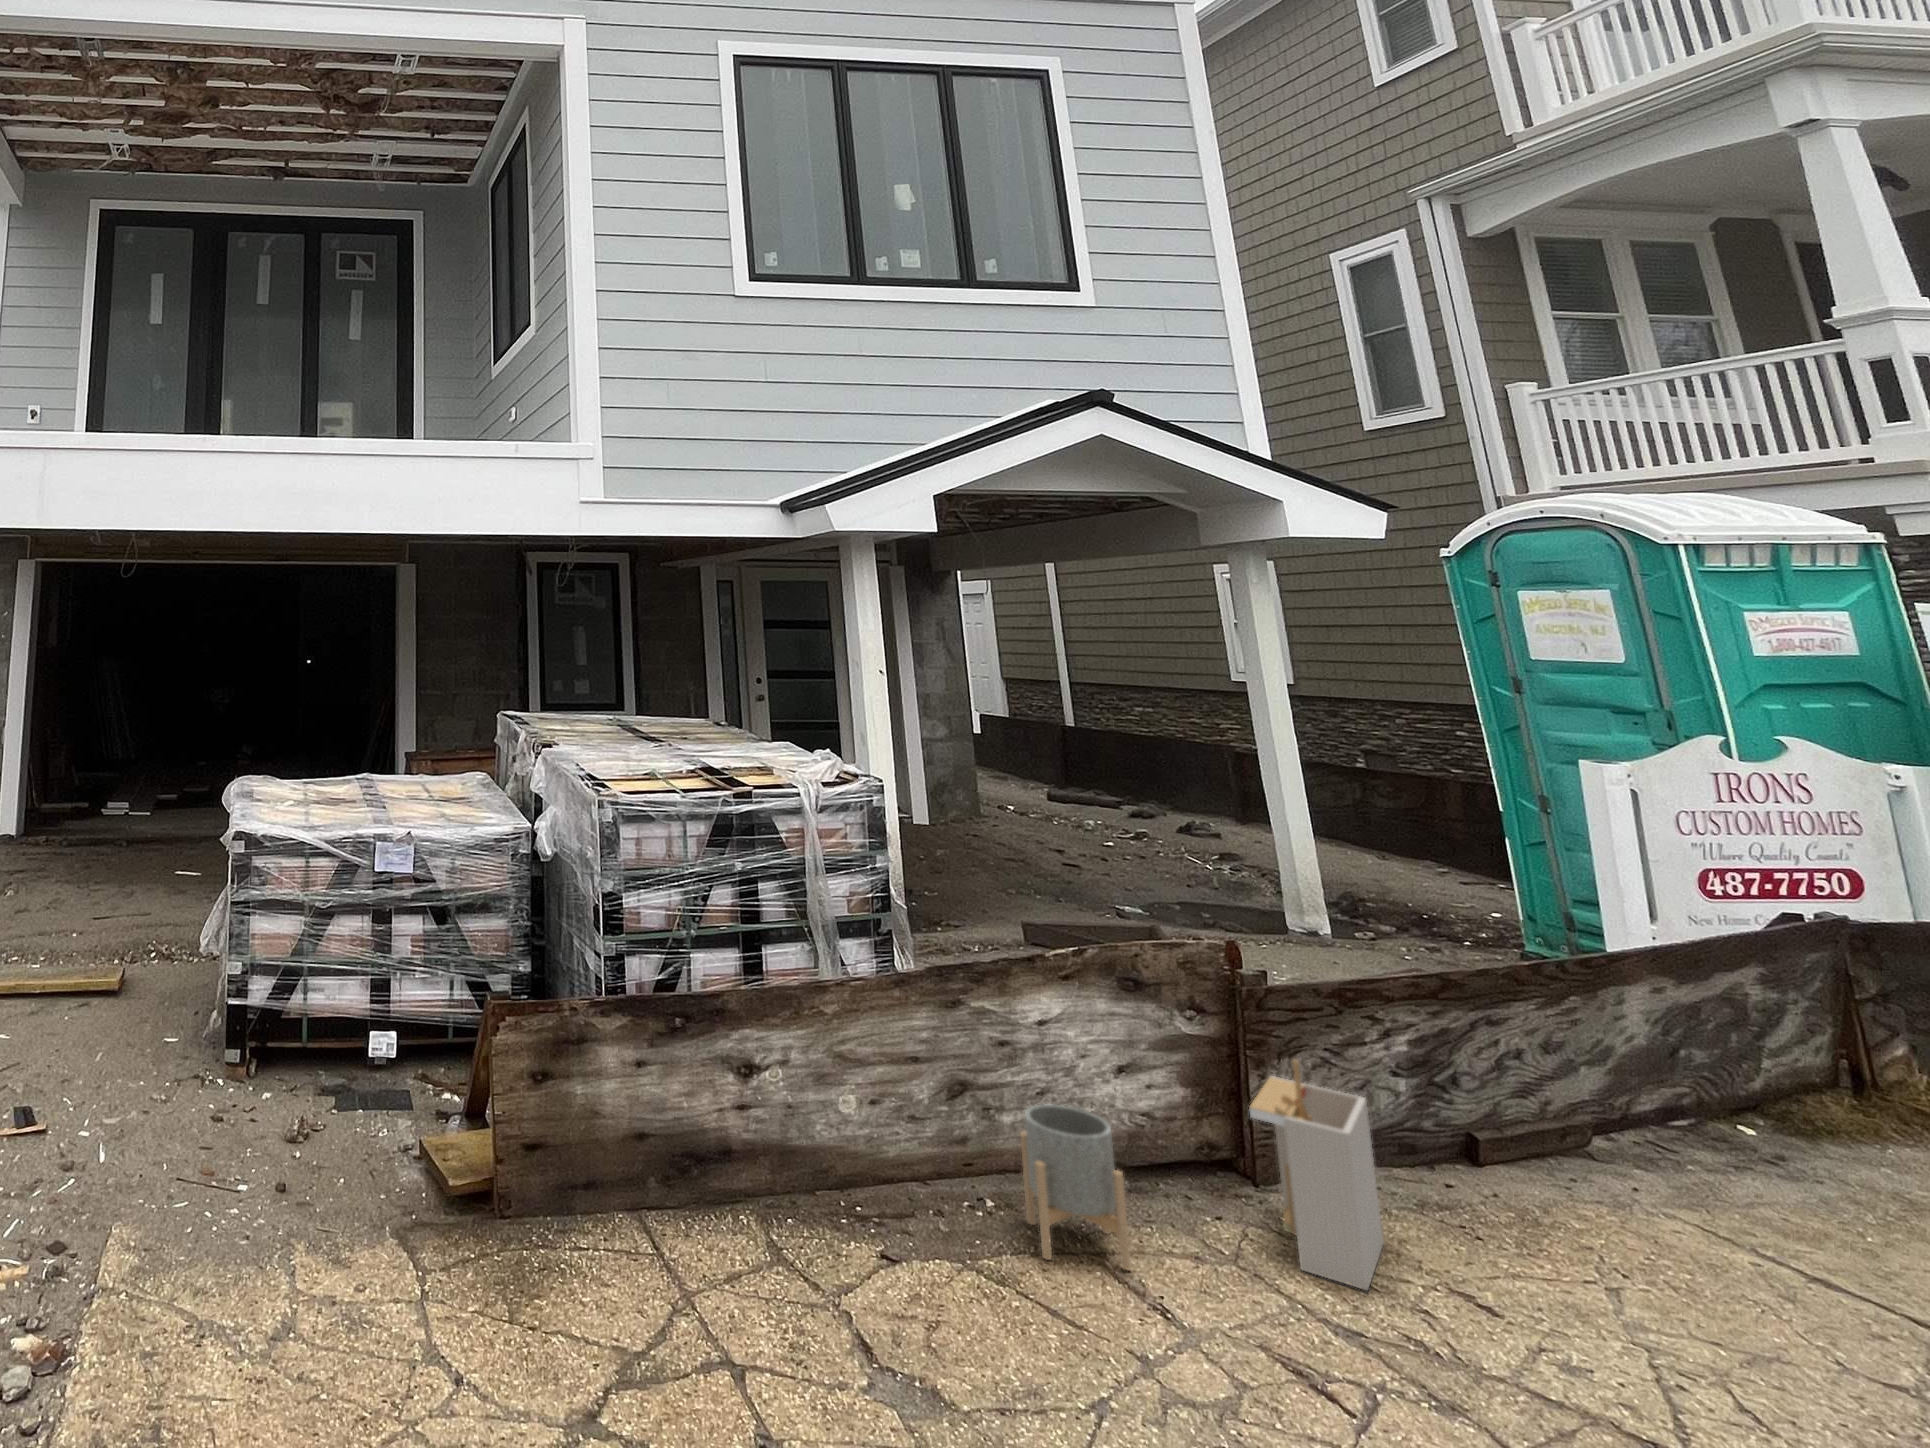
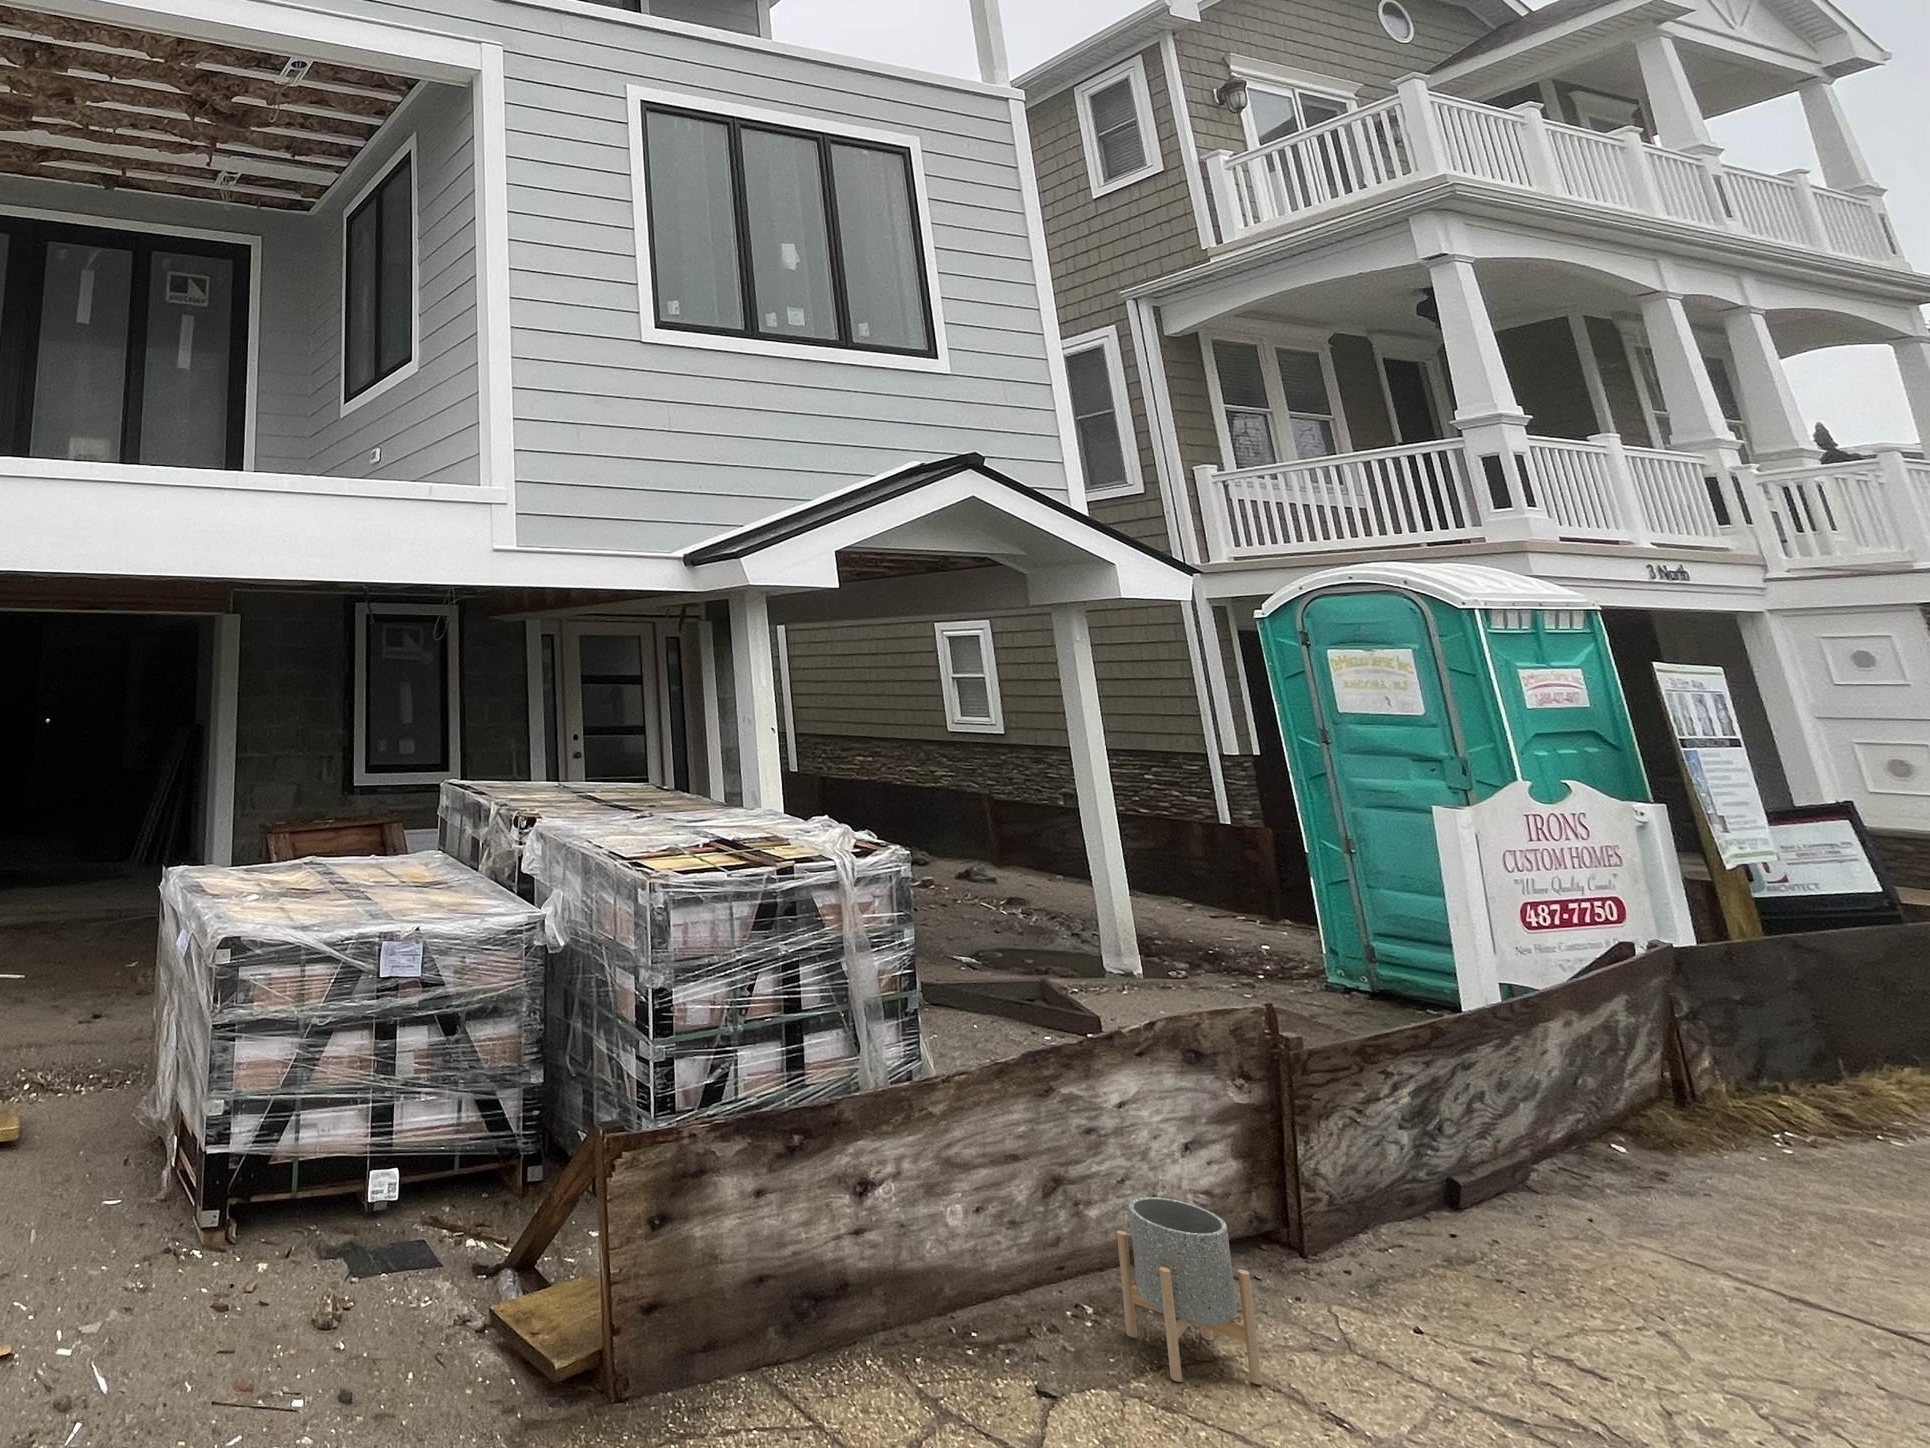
storage bin: present [1249,1060,1384,1290] -> none [1325,1128,1481,1378]

